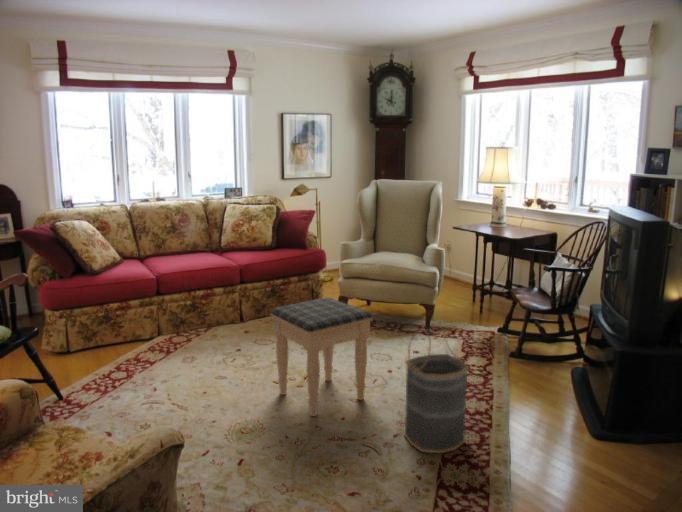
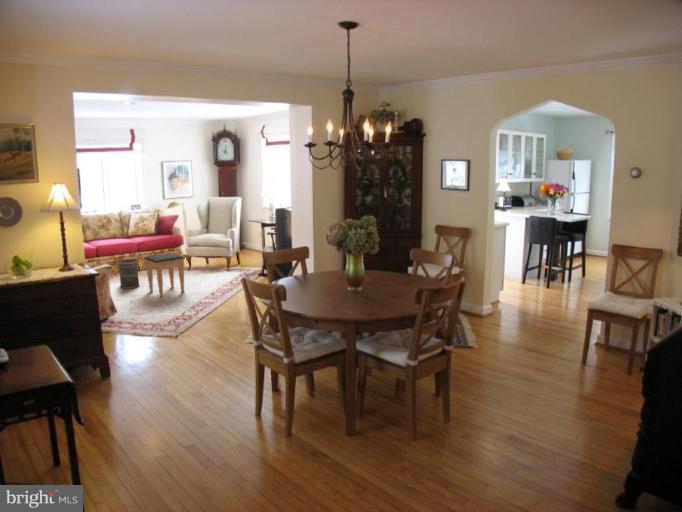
basket: present [404,336,469,453] -> present [117,249,139,289]

